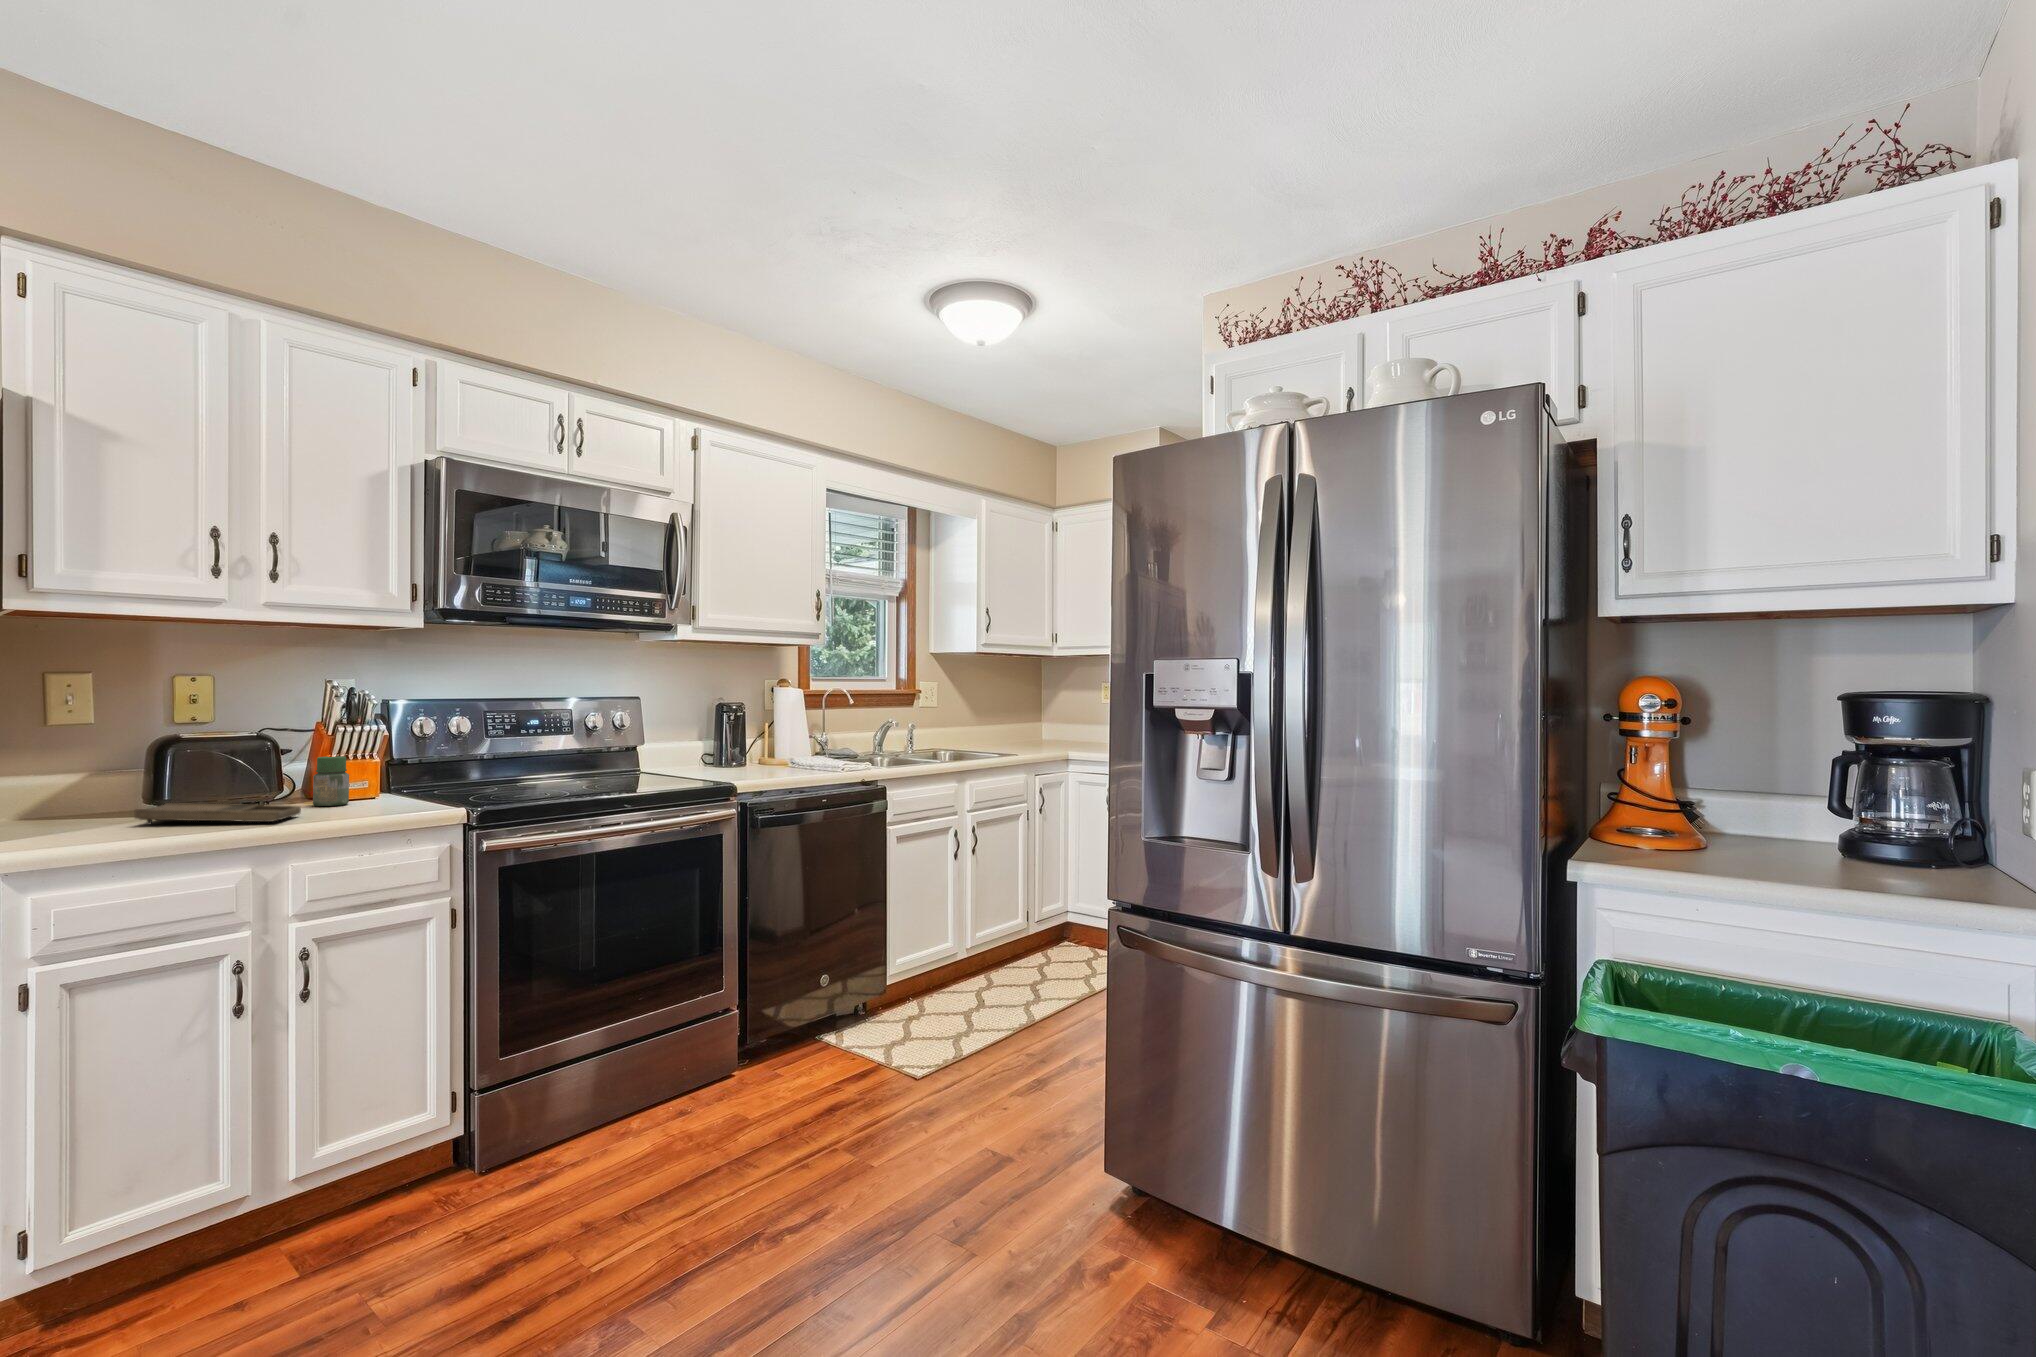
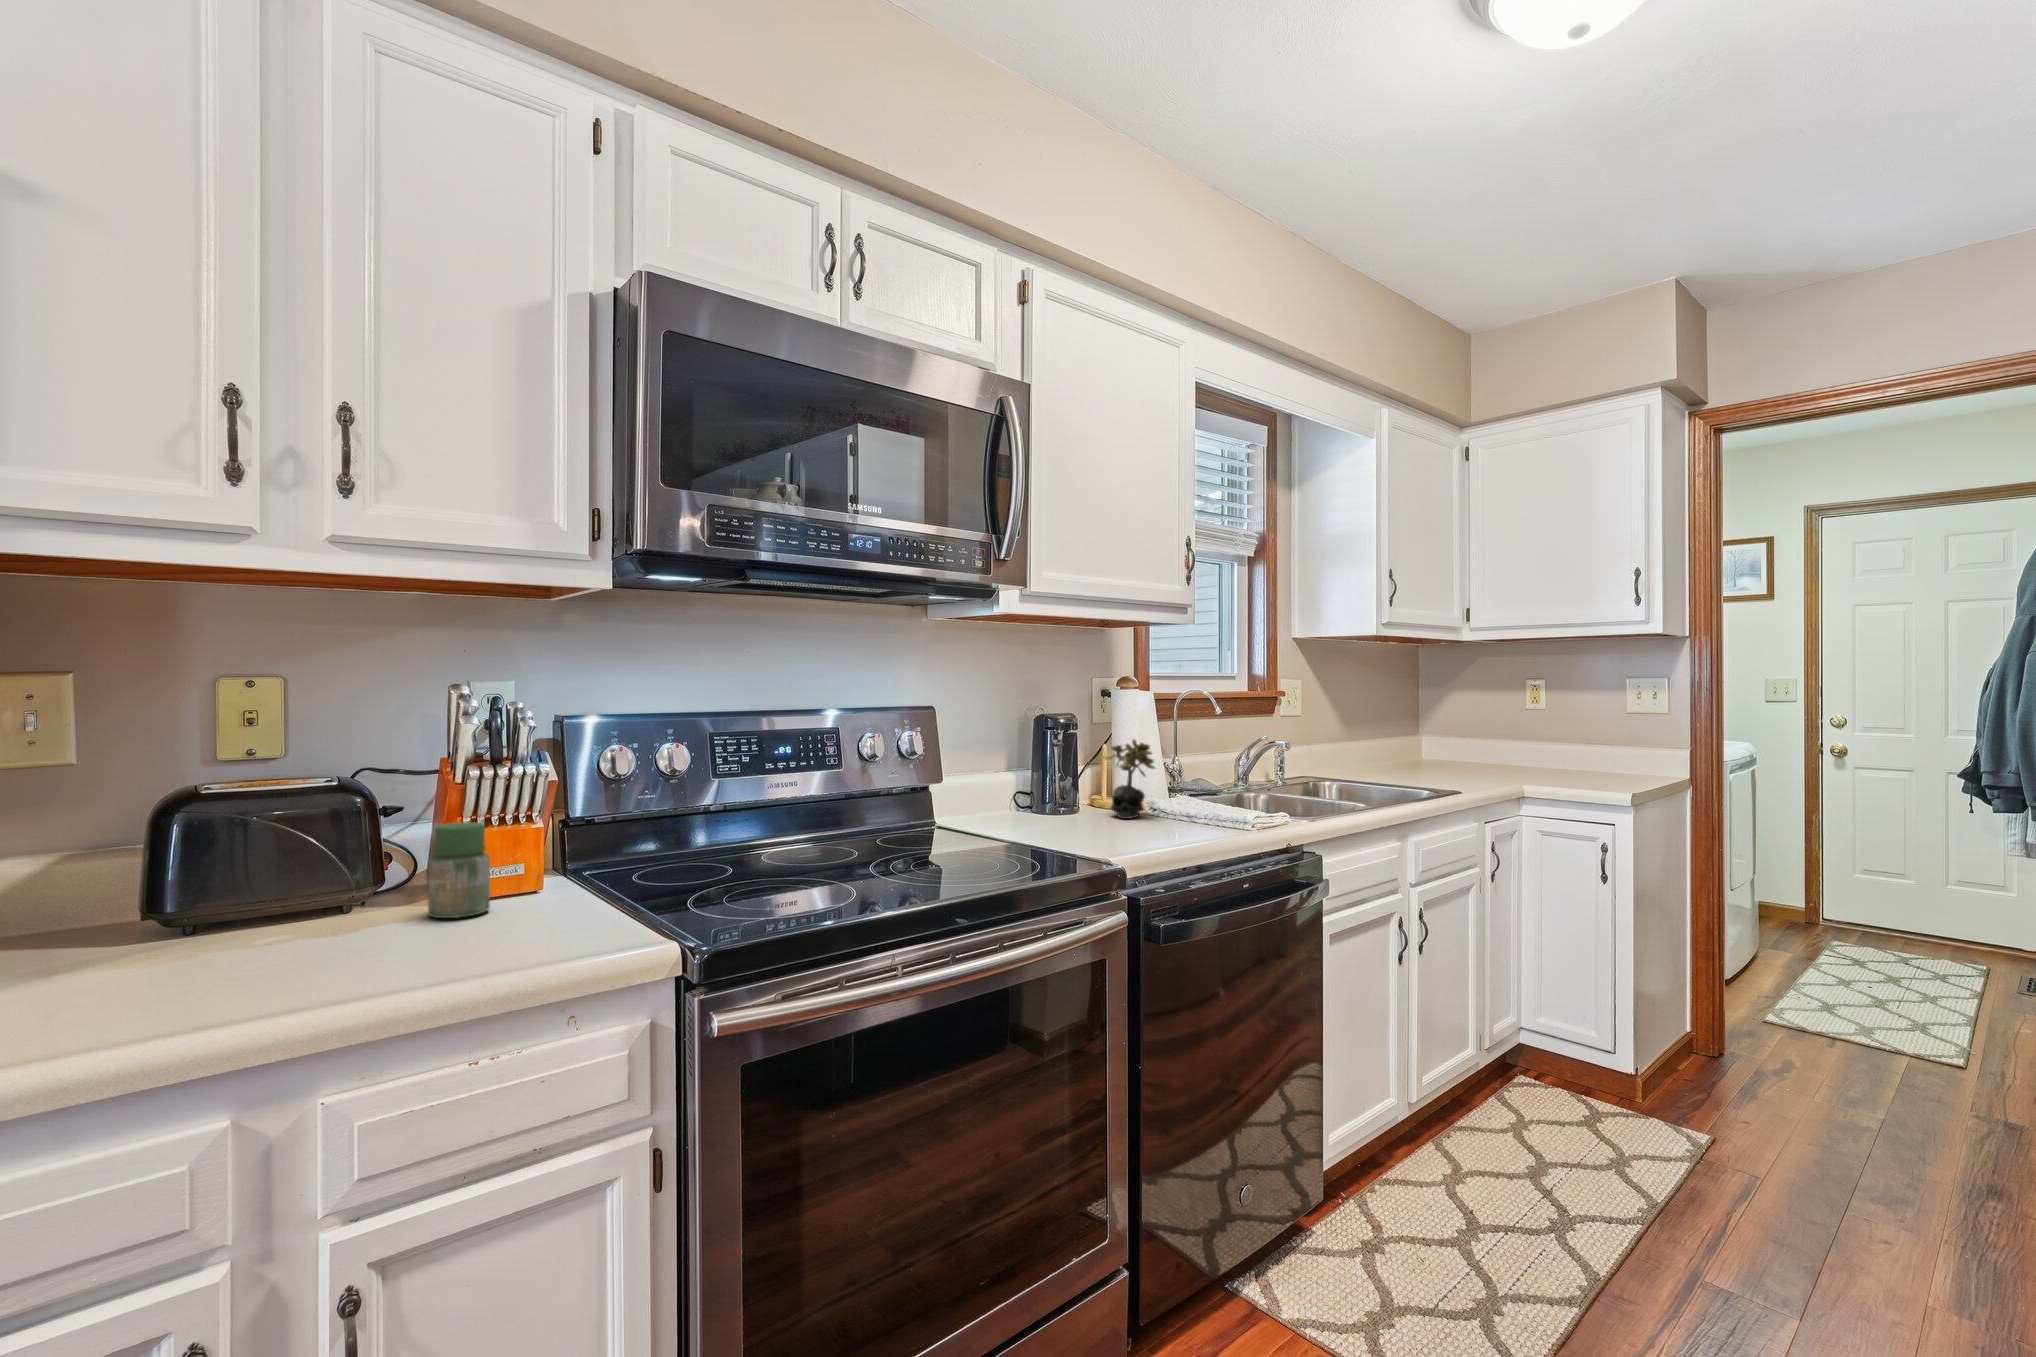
succulent plant: none [759,719,791,768] -> present [1106,740,1154,819]
tray: present [134,803,301,825] -> none [63,926,389,983]

